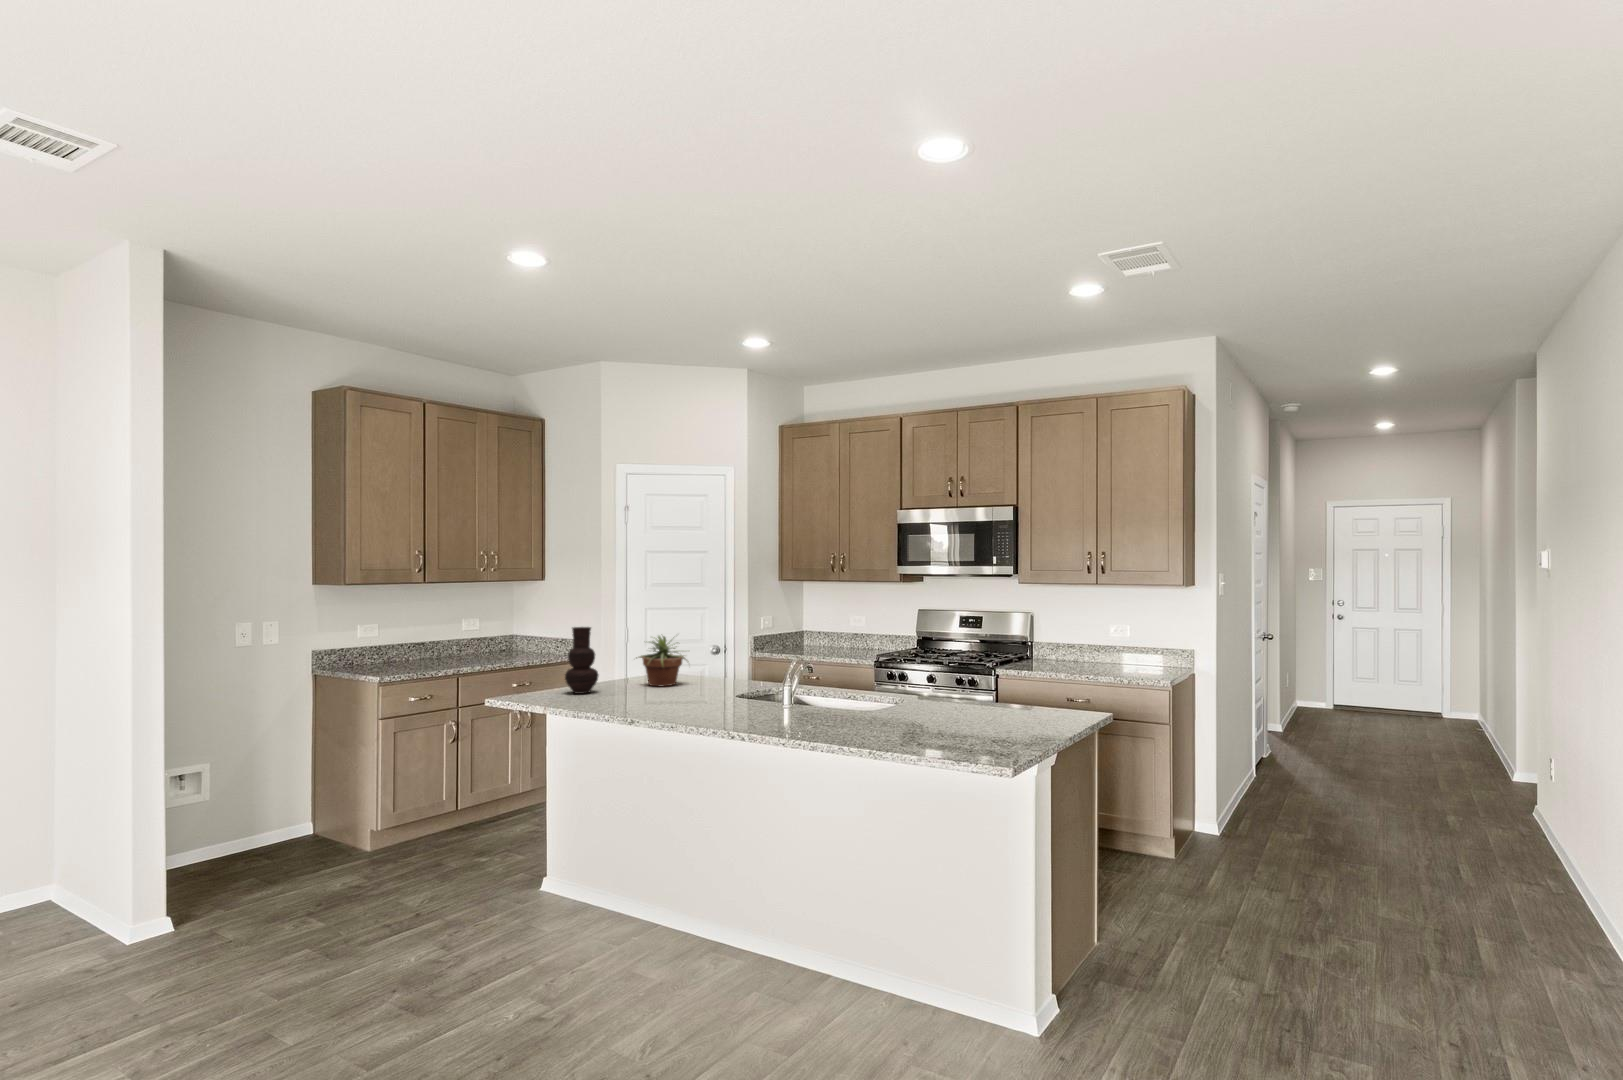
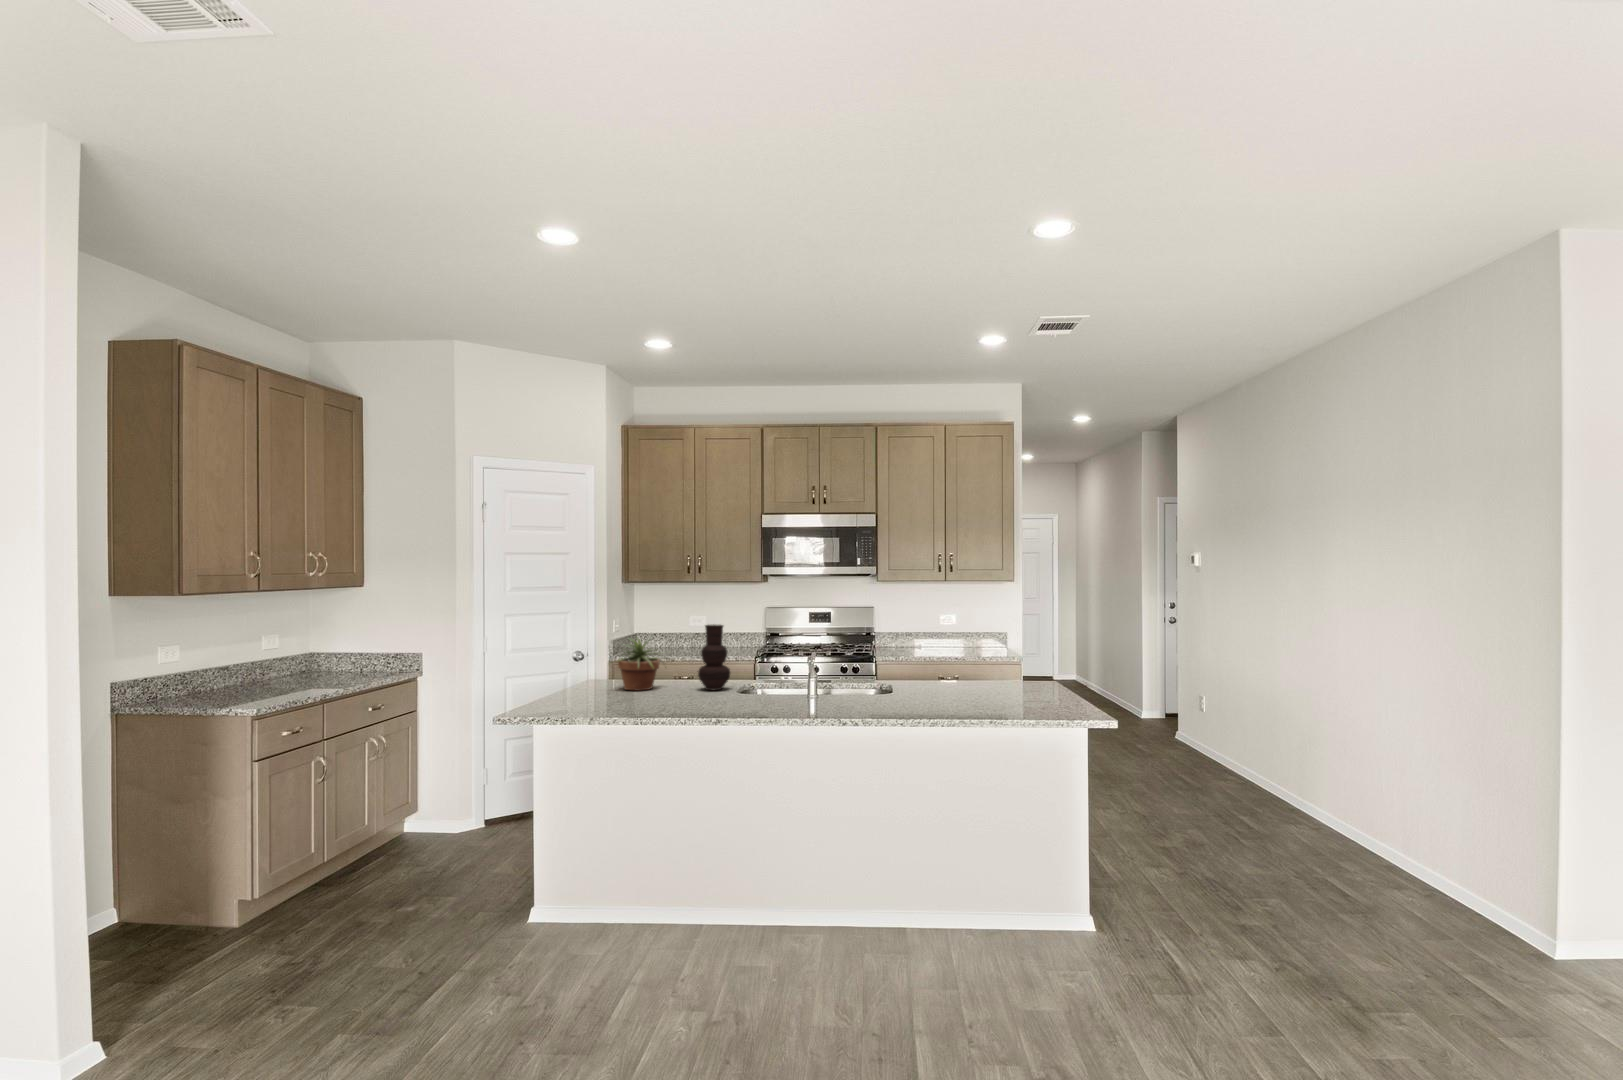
vase: present [565,627,598,694] -> present [698,624,730,690]

